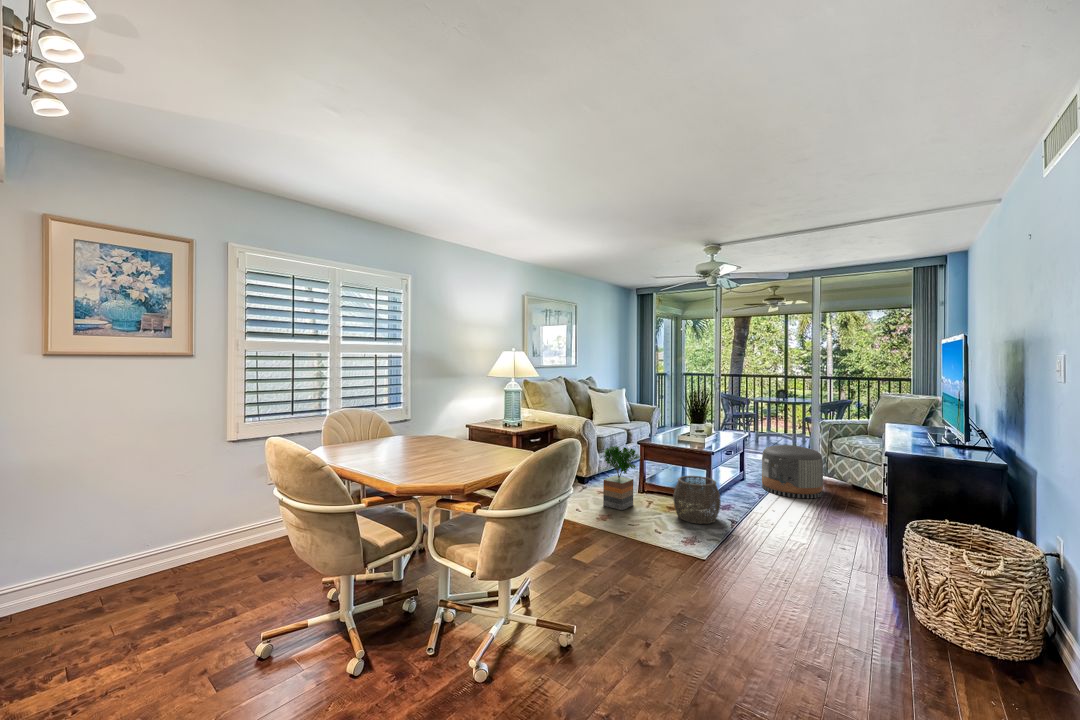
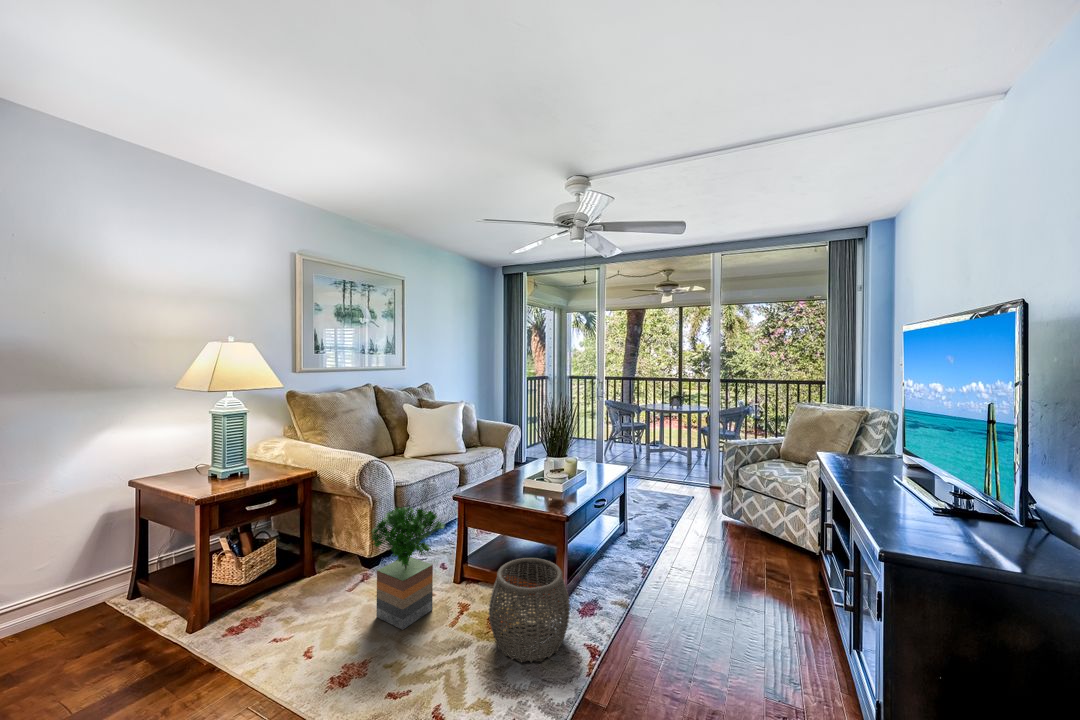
pouf: present [762,445,823,498] -> none [647,479,729,565]

